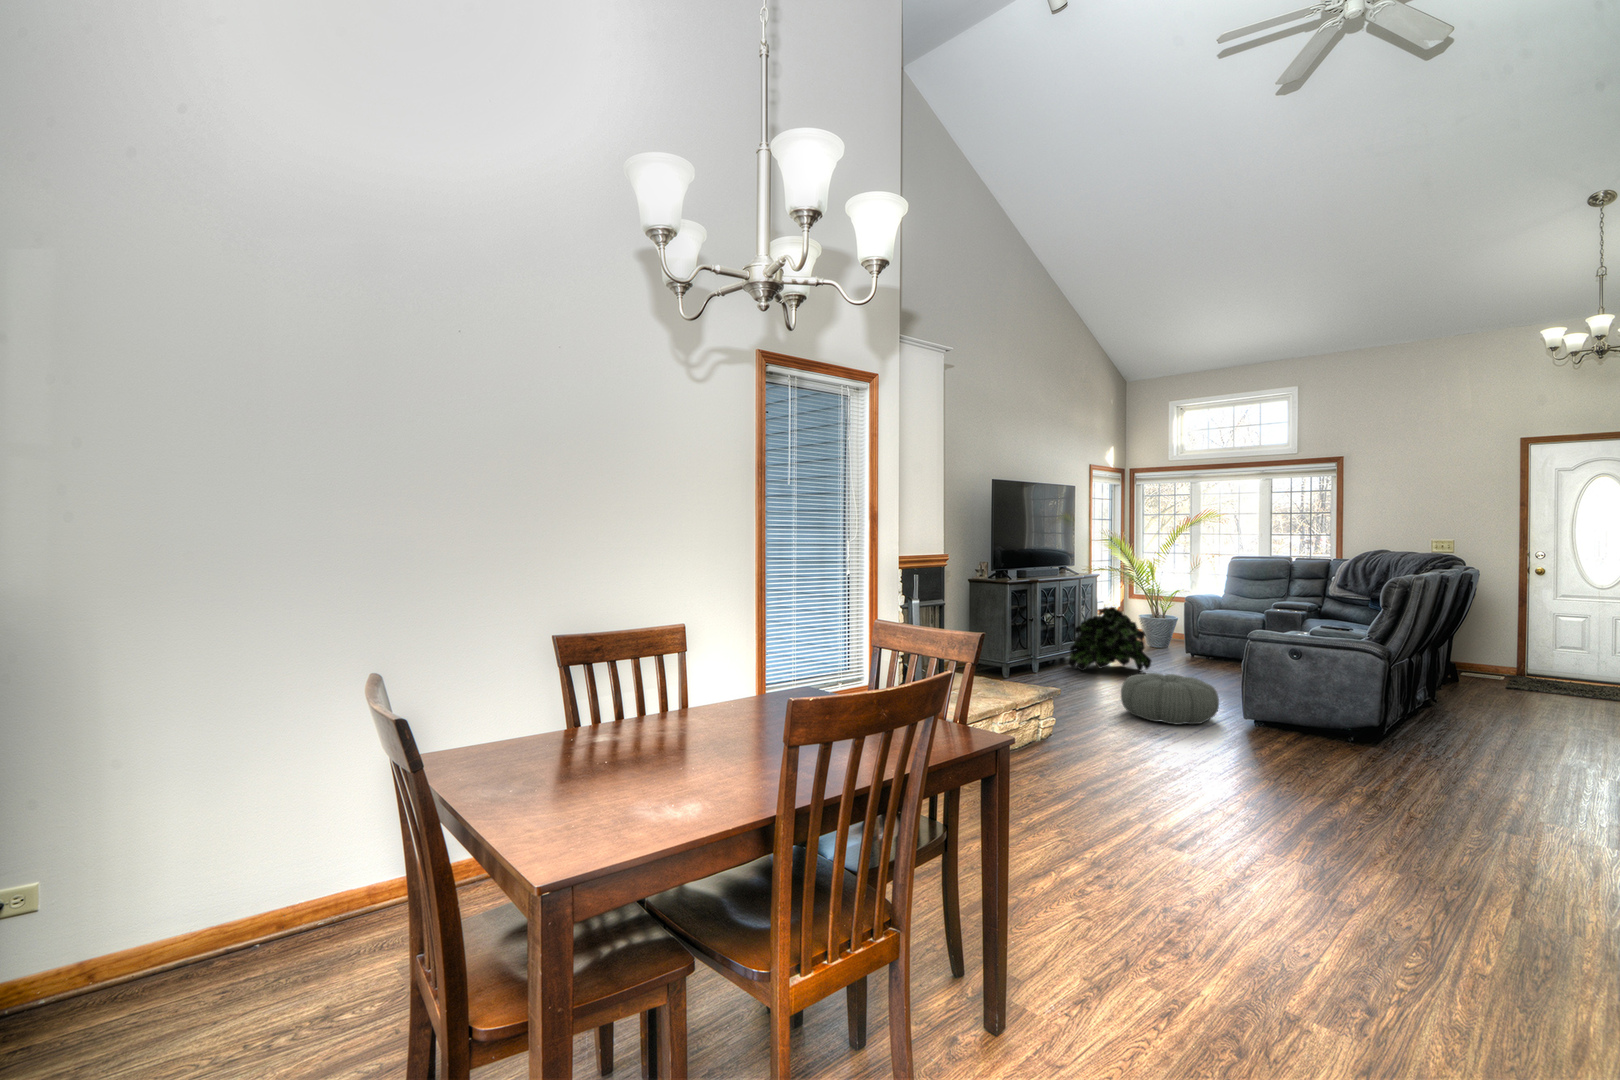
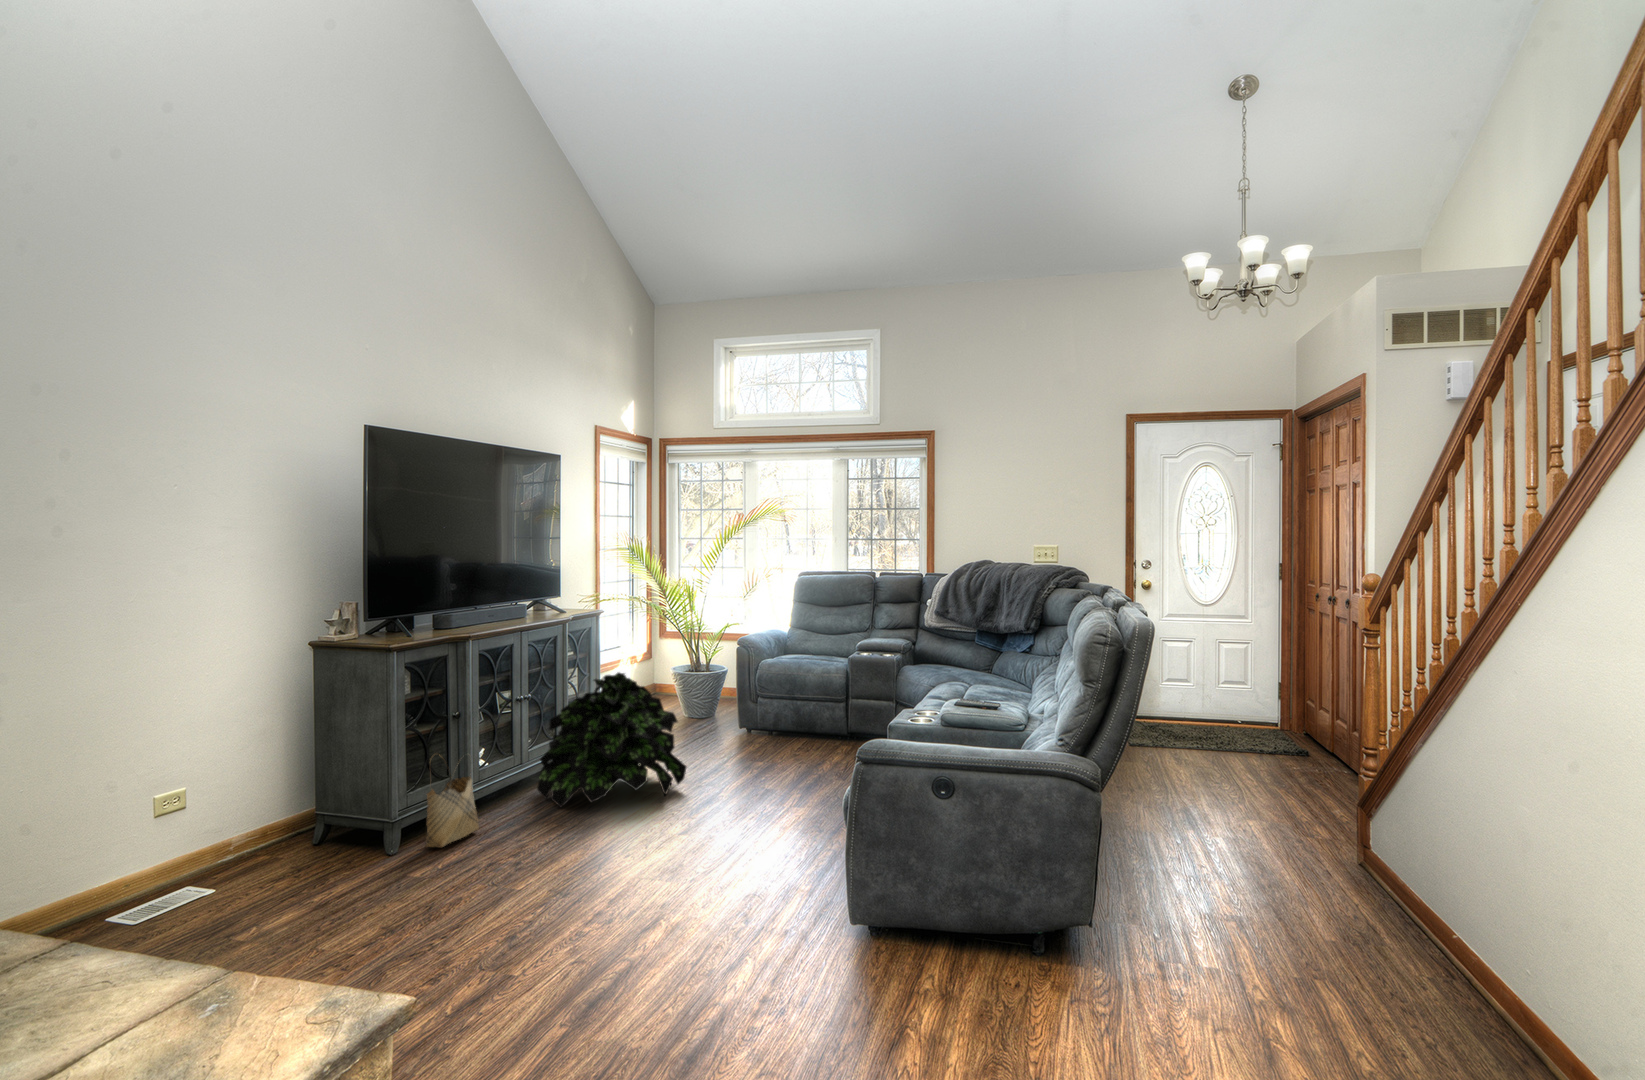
woven basket: none [1023,635,1045,677] -> present [425,755,479,847]
pouf: present [1121,673,1219,725] -> none [608,843,815,995]

